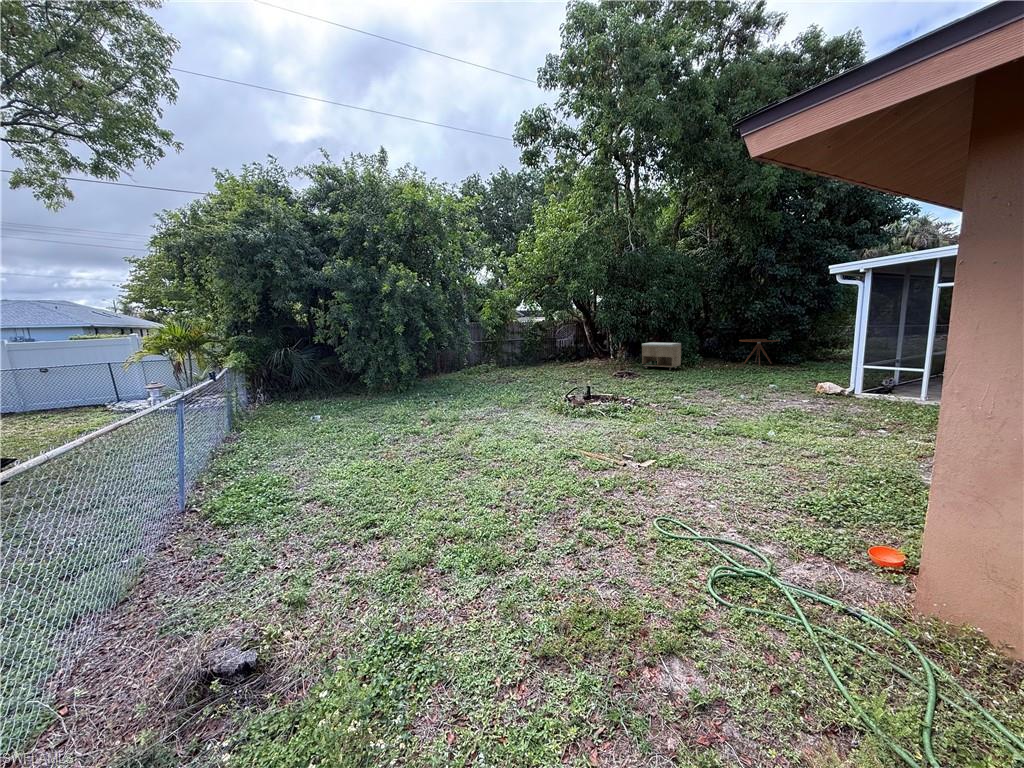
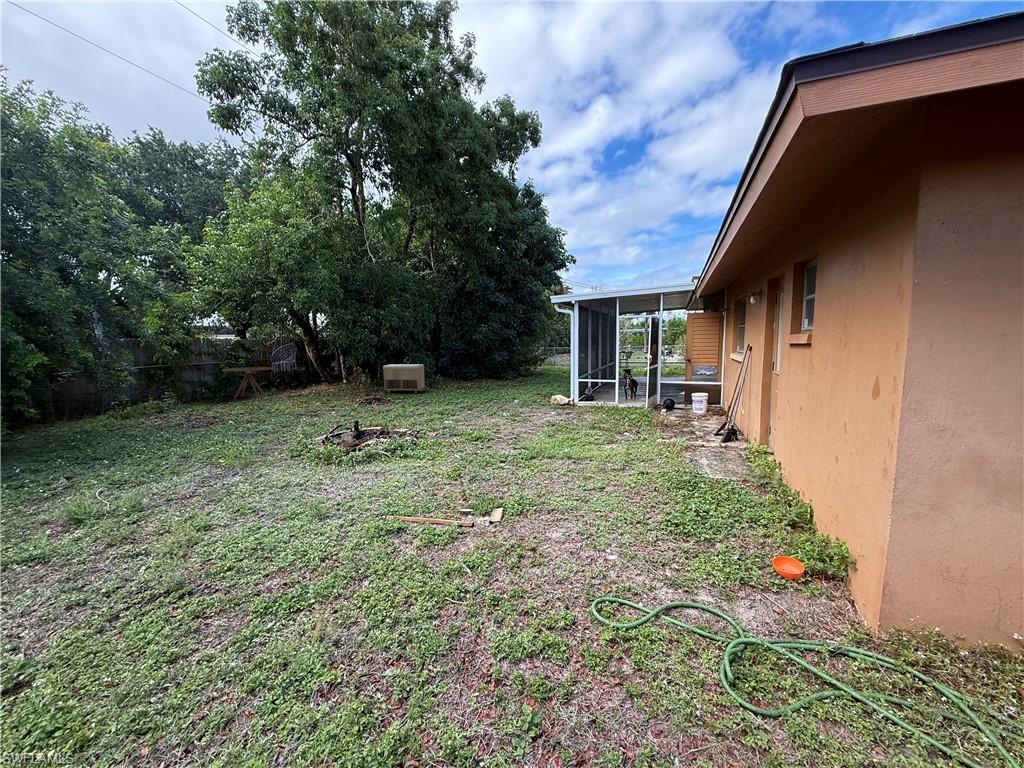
round table: present [739,339,780,365] -> present [222,367,273,400]

